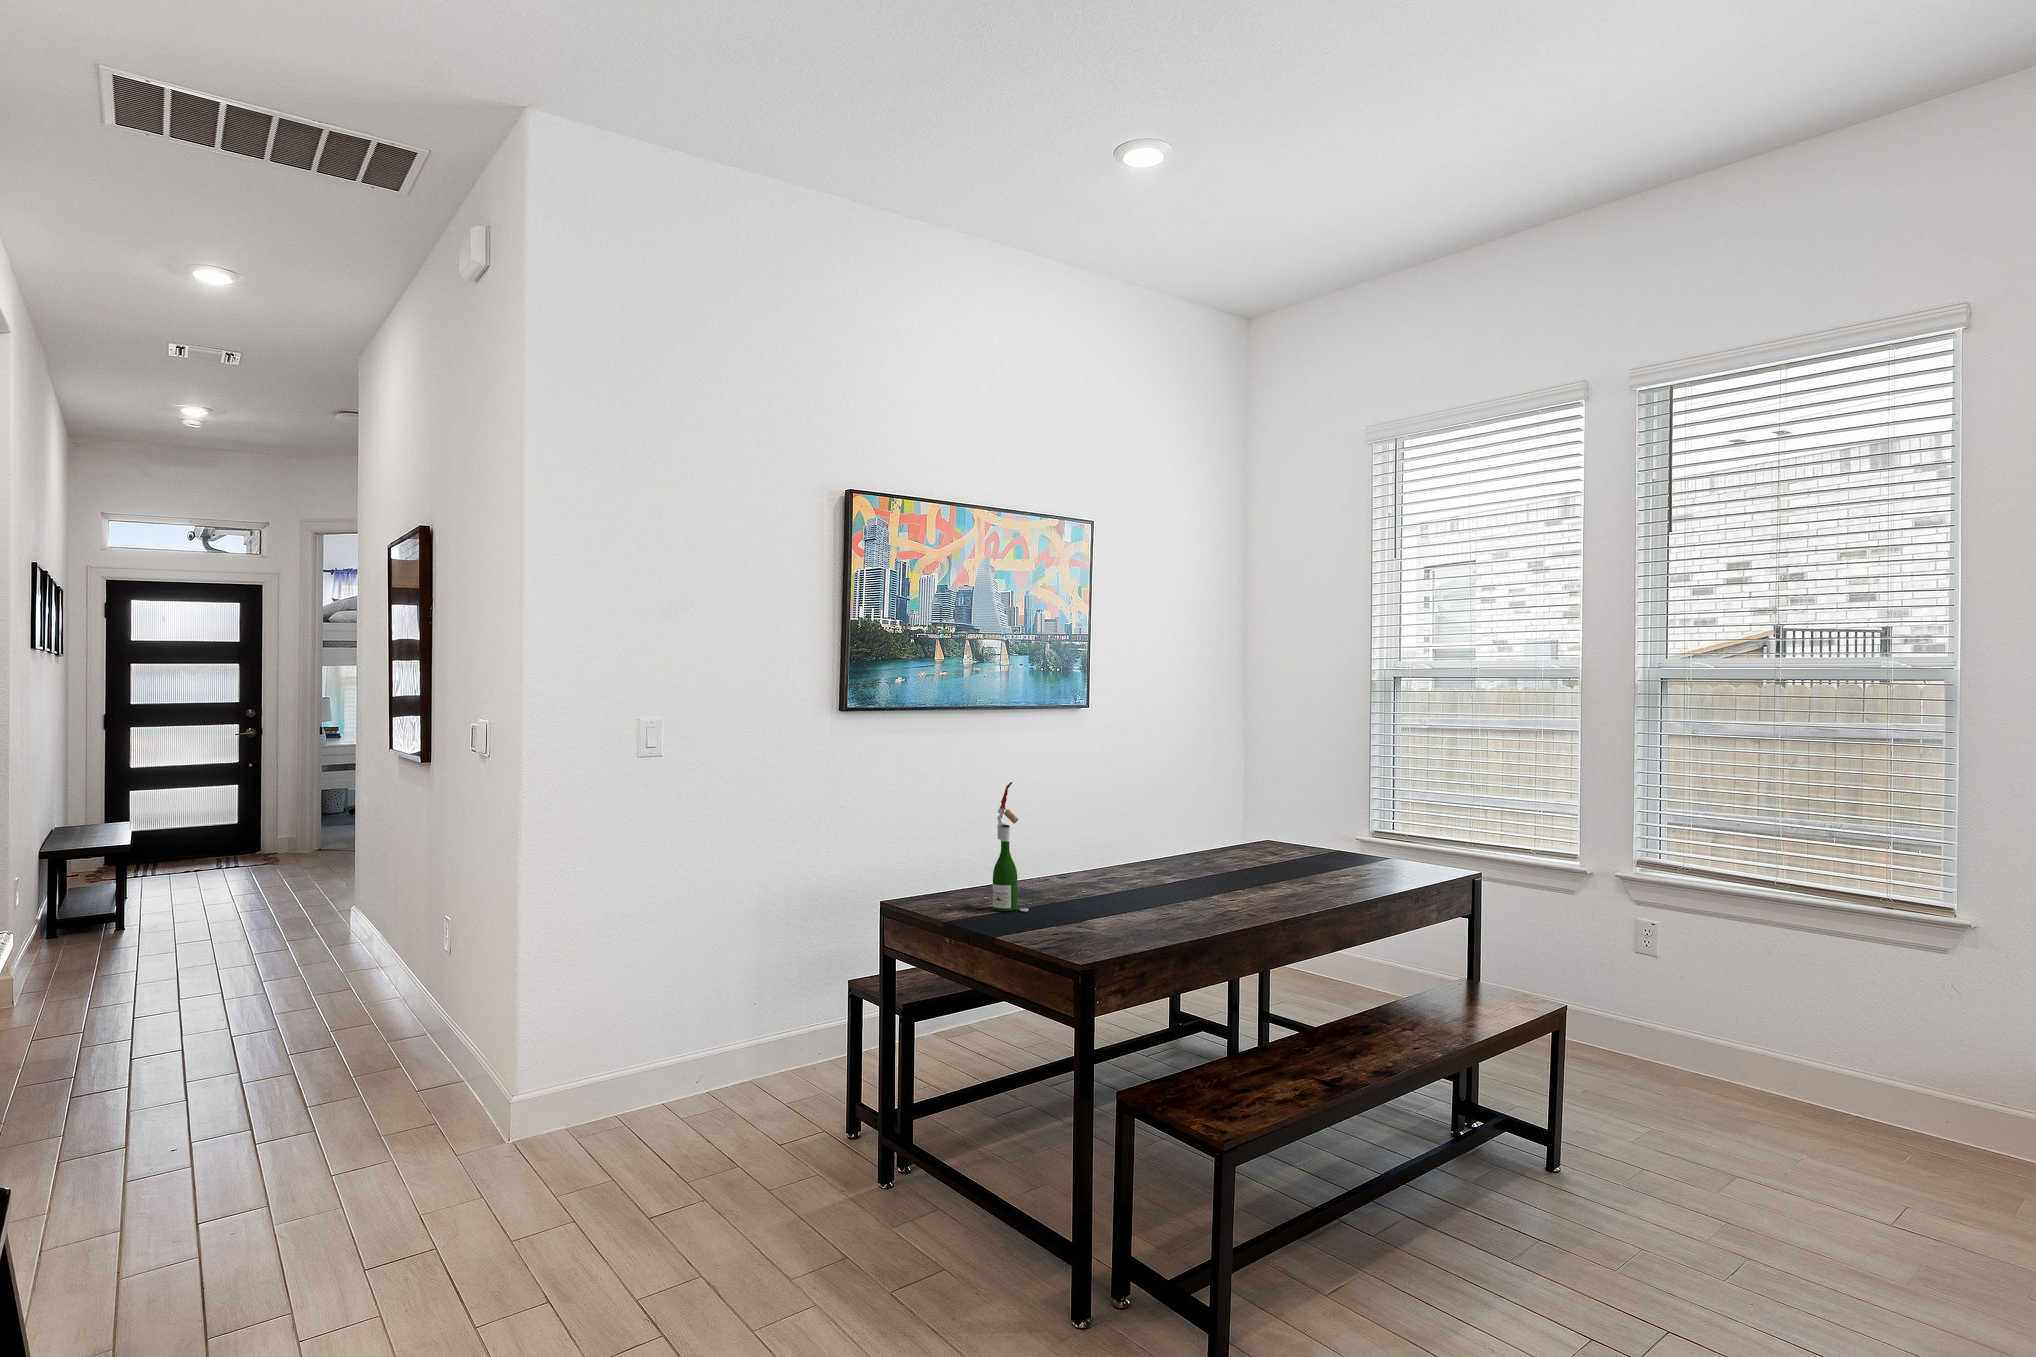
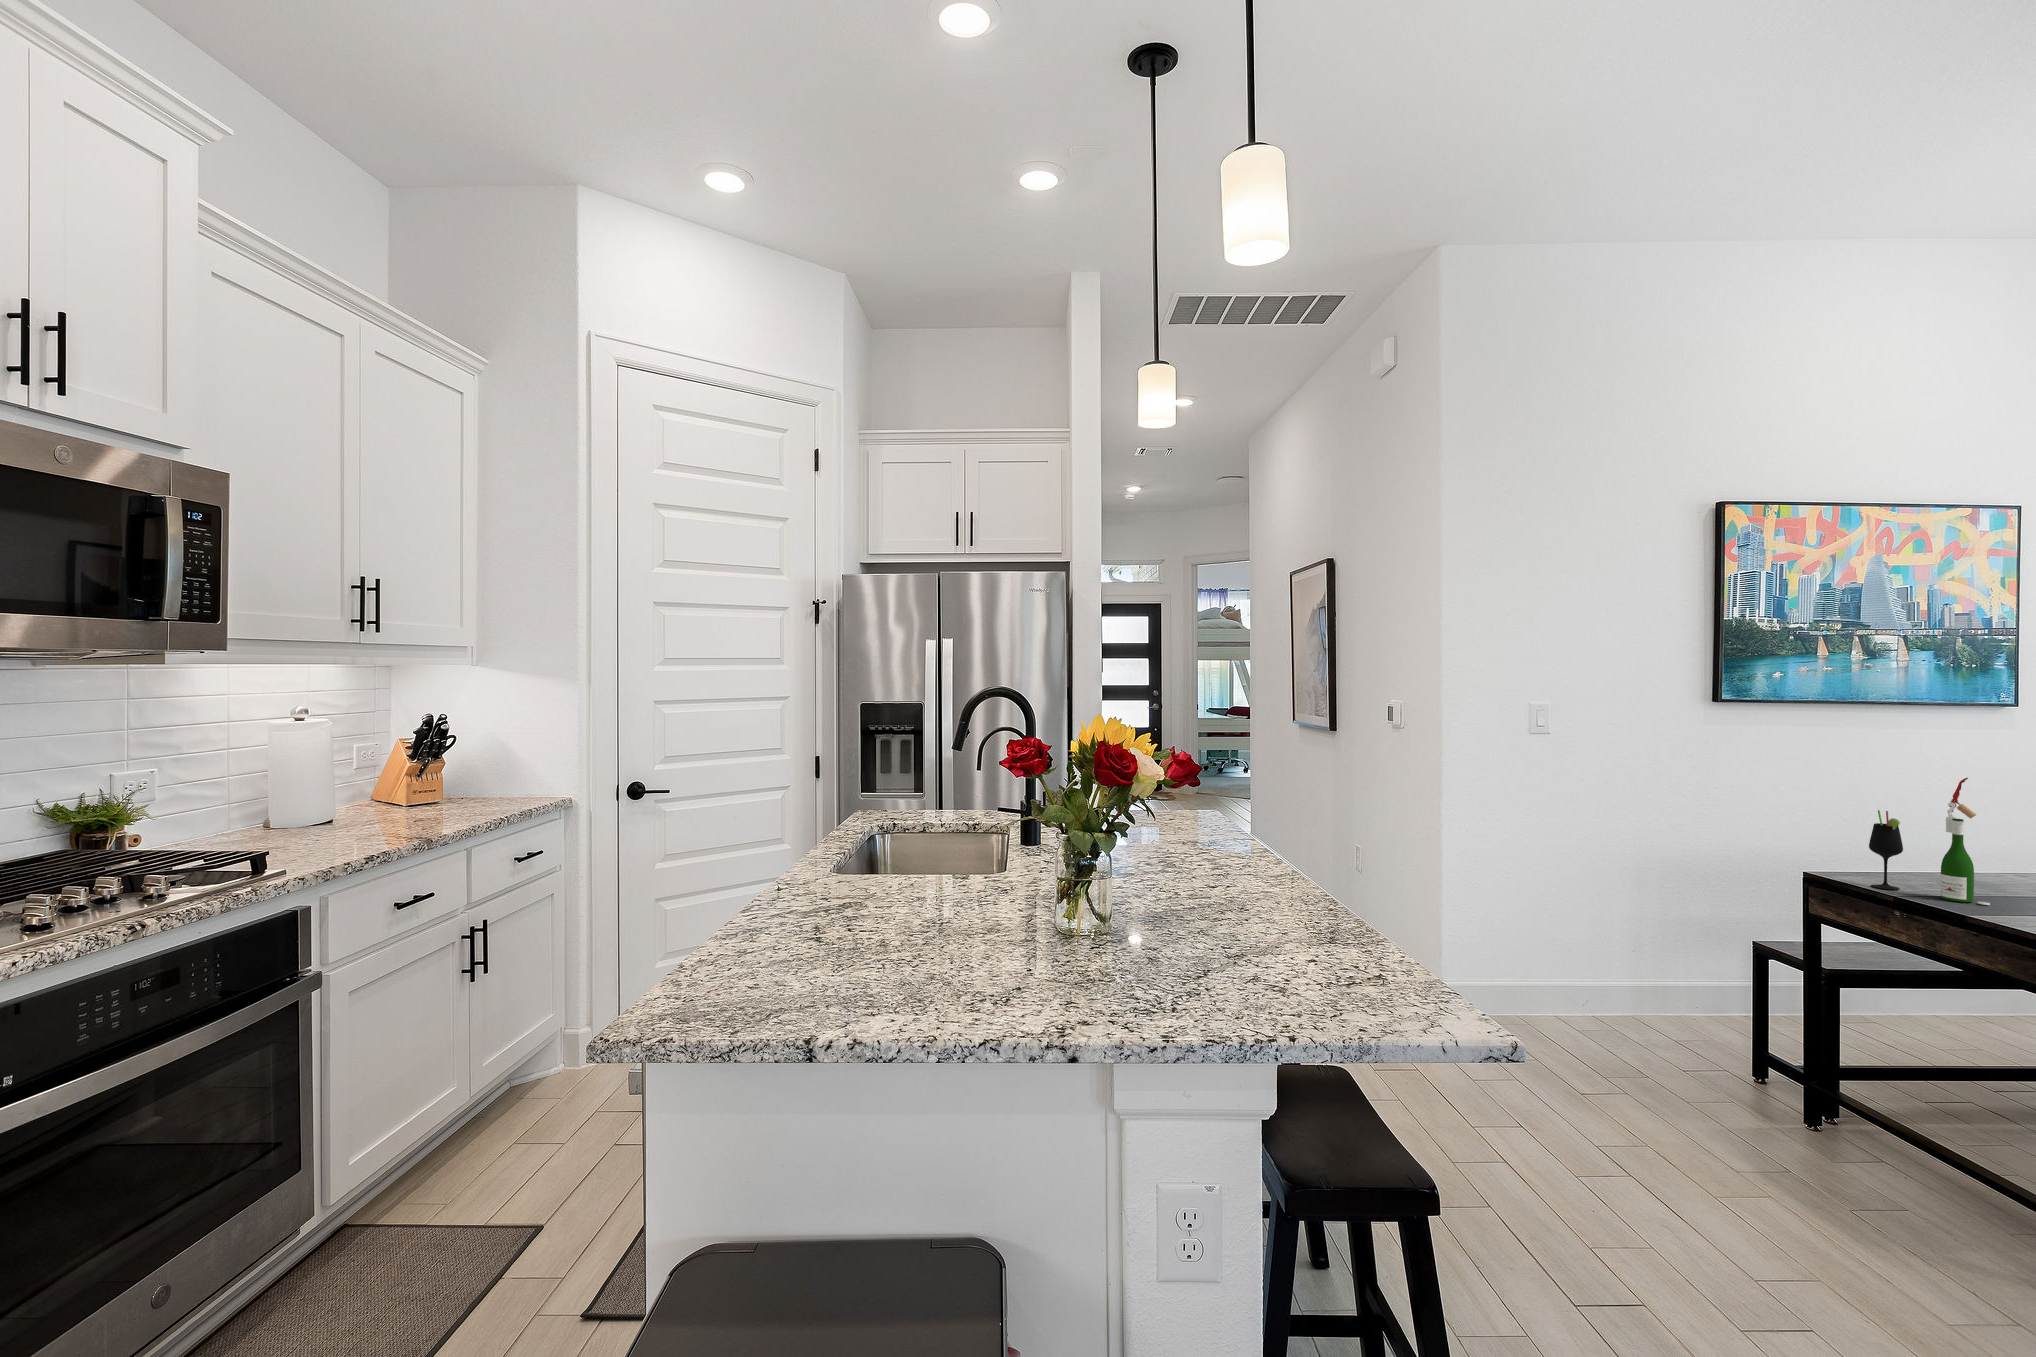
wine glass: none [939,821,966,905] -> present [1869,810,1903,889]

